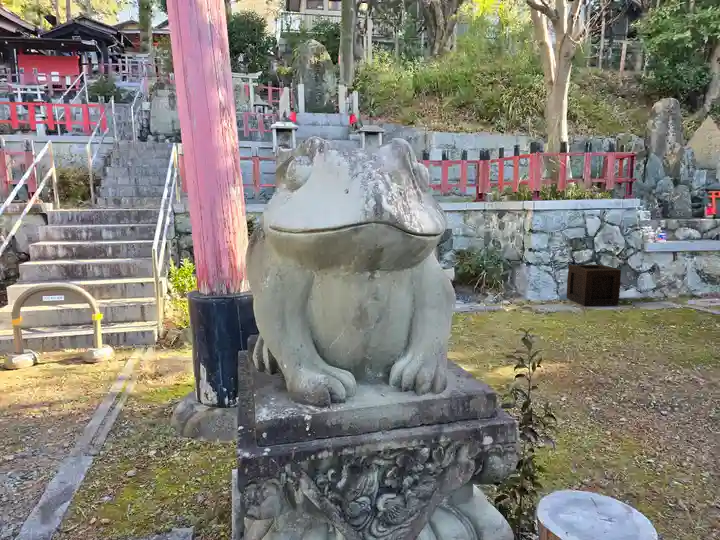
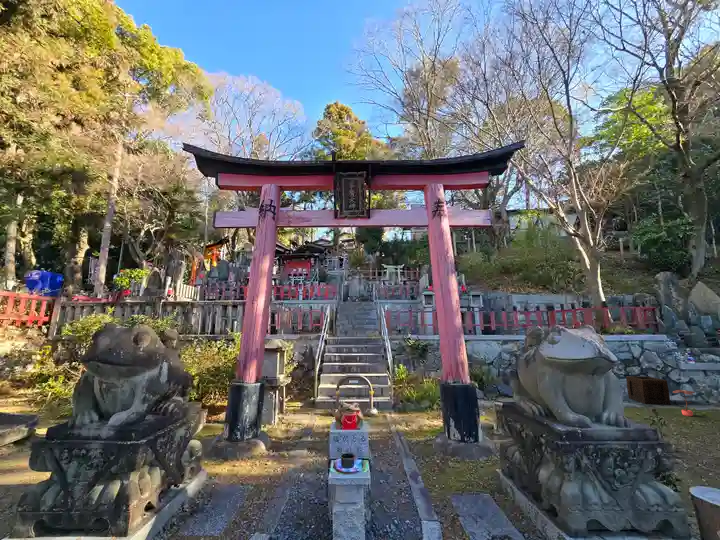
potted plant: none [621,284,650,322] -> present [673,390,695,416]

